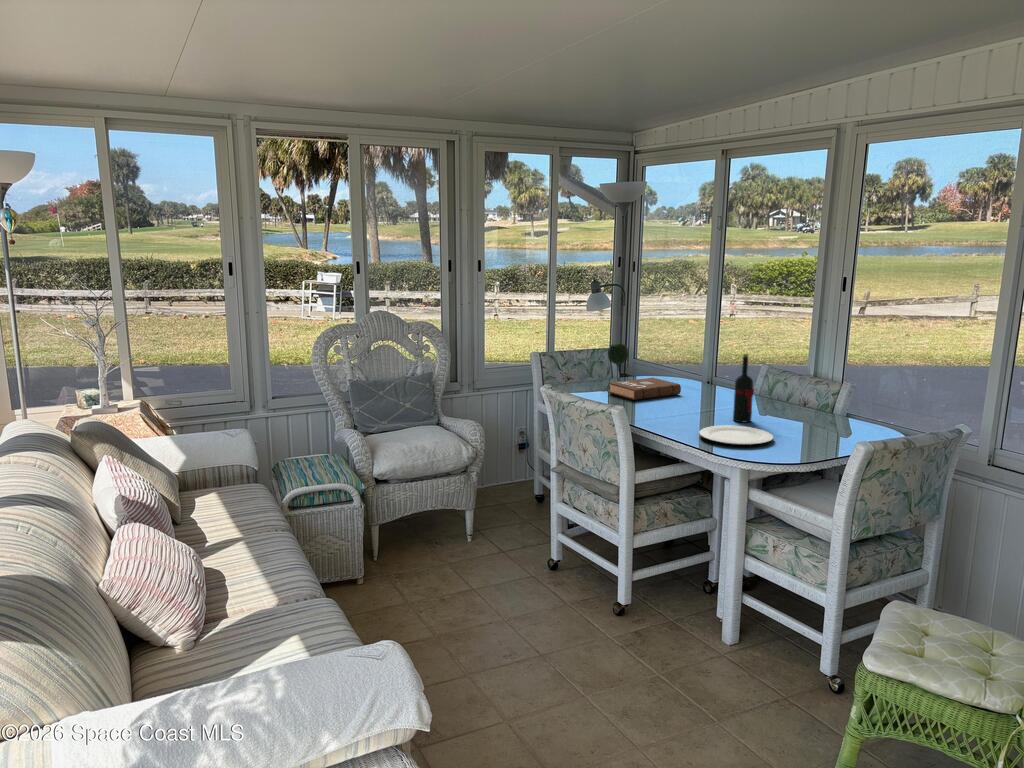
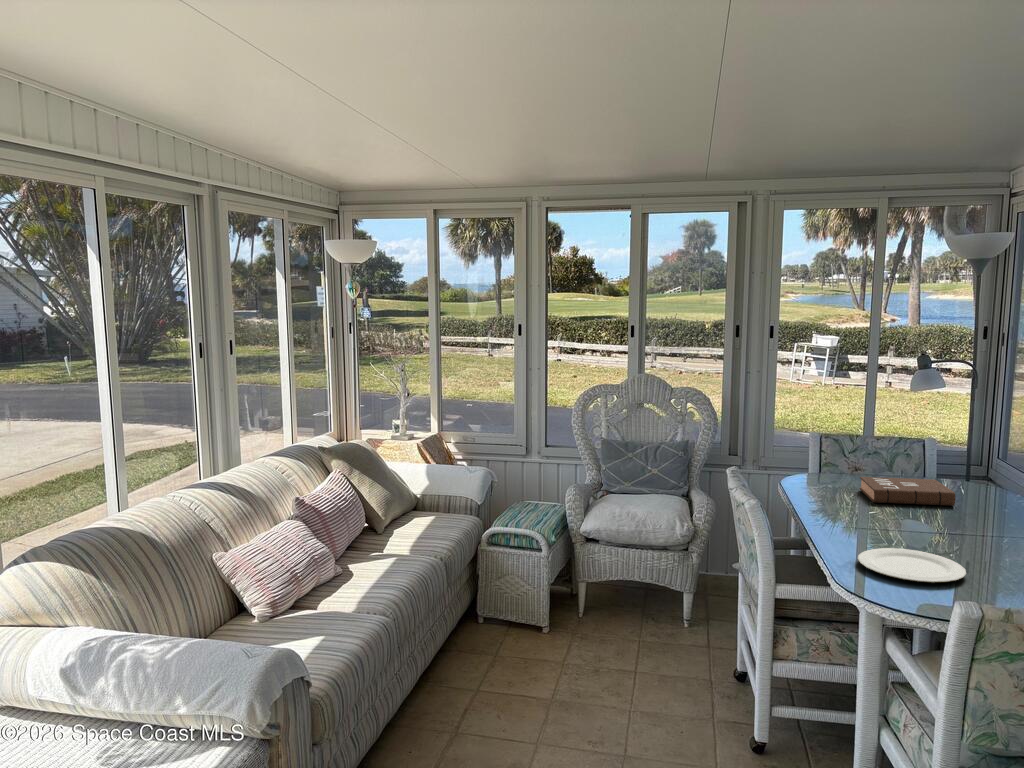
wine glass: present [608,344,629,382] -> none [885,431,914,483]
wine bottle: present [733,354,754,423] -> none [959,460,990,556]

